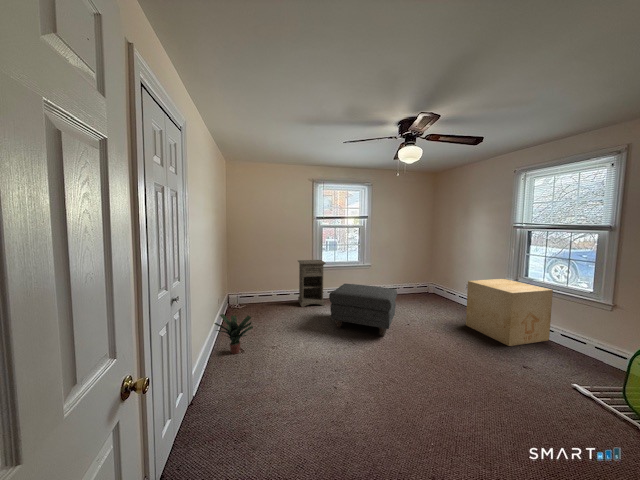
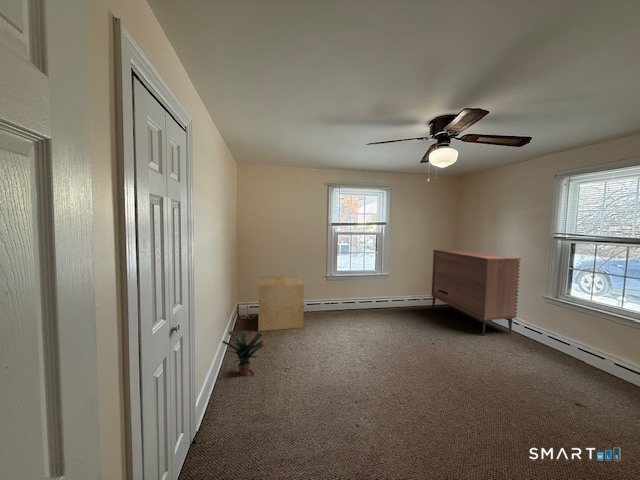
dresser: none [411,241,488,317] -> present [431,250,521,335]
nightstand: present [298,260,326,307] -> none [311,268,341,319]
cardboard box: present [466,279,553,346] -> present [258,276,304,331]
ottoman: present [329,284,397,336] -> none [346,296,420,357]

